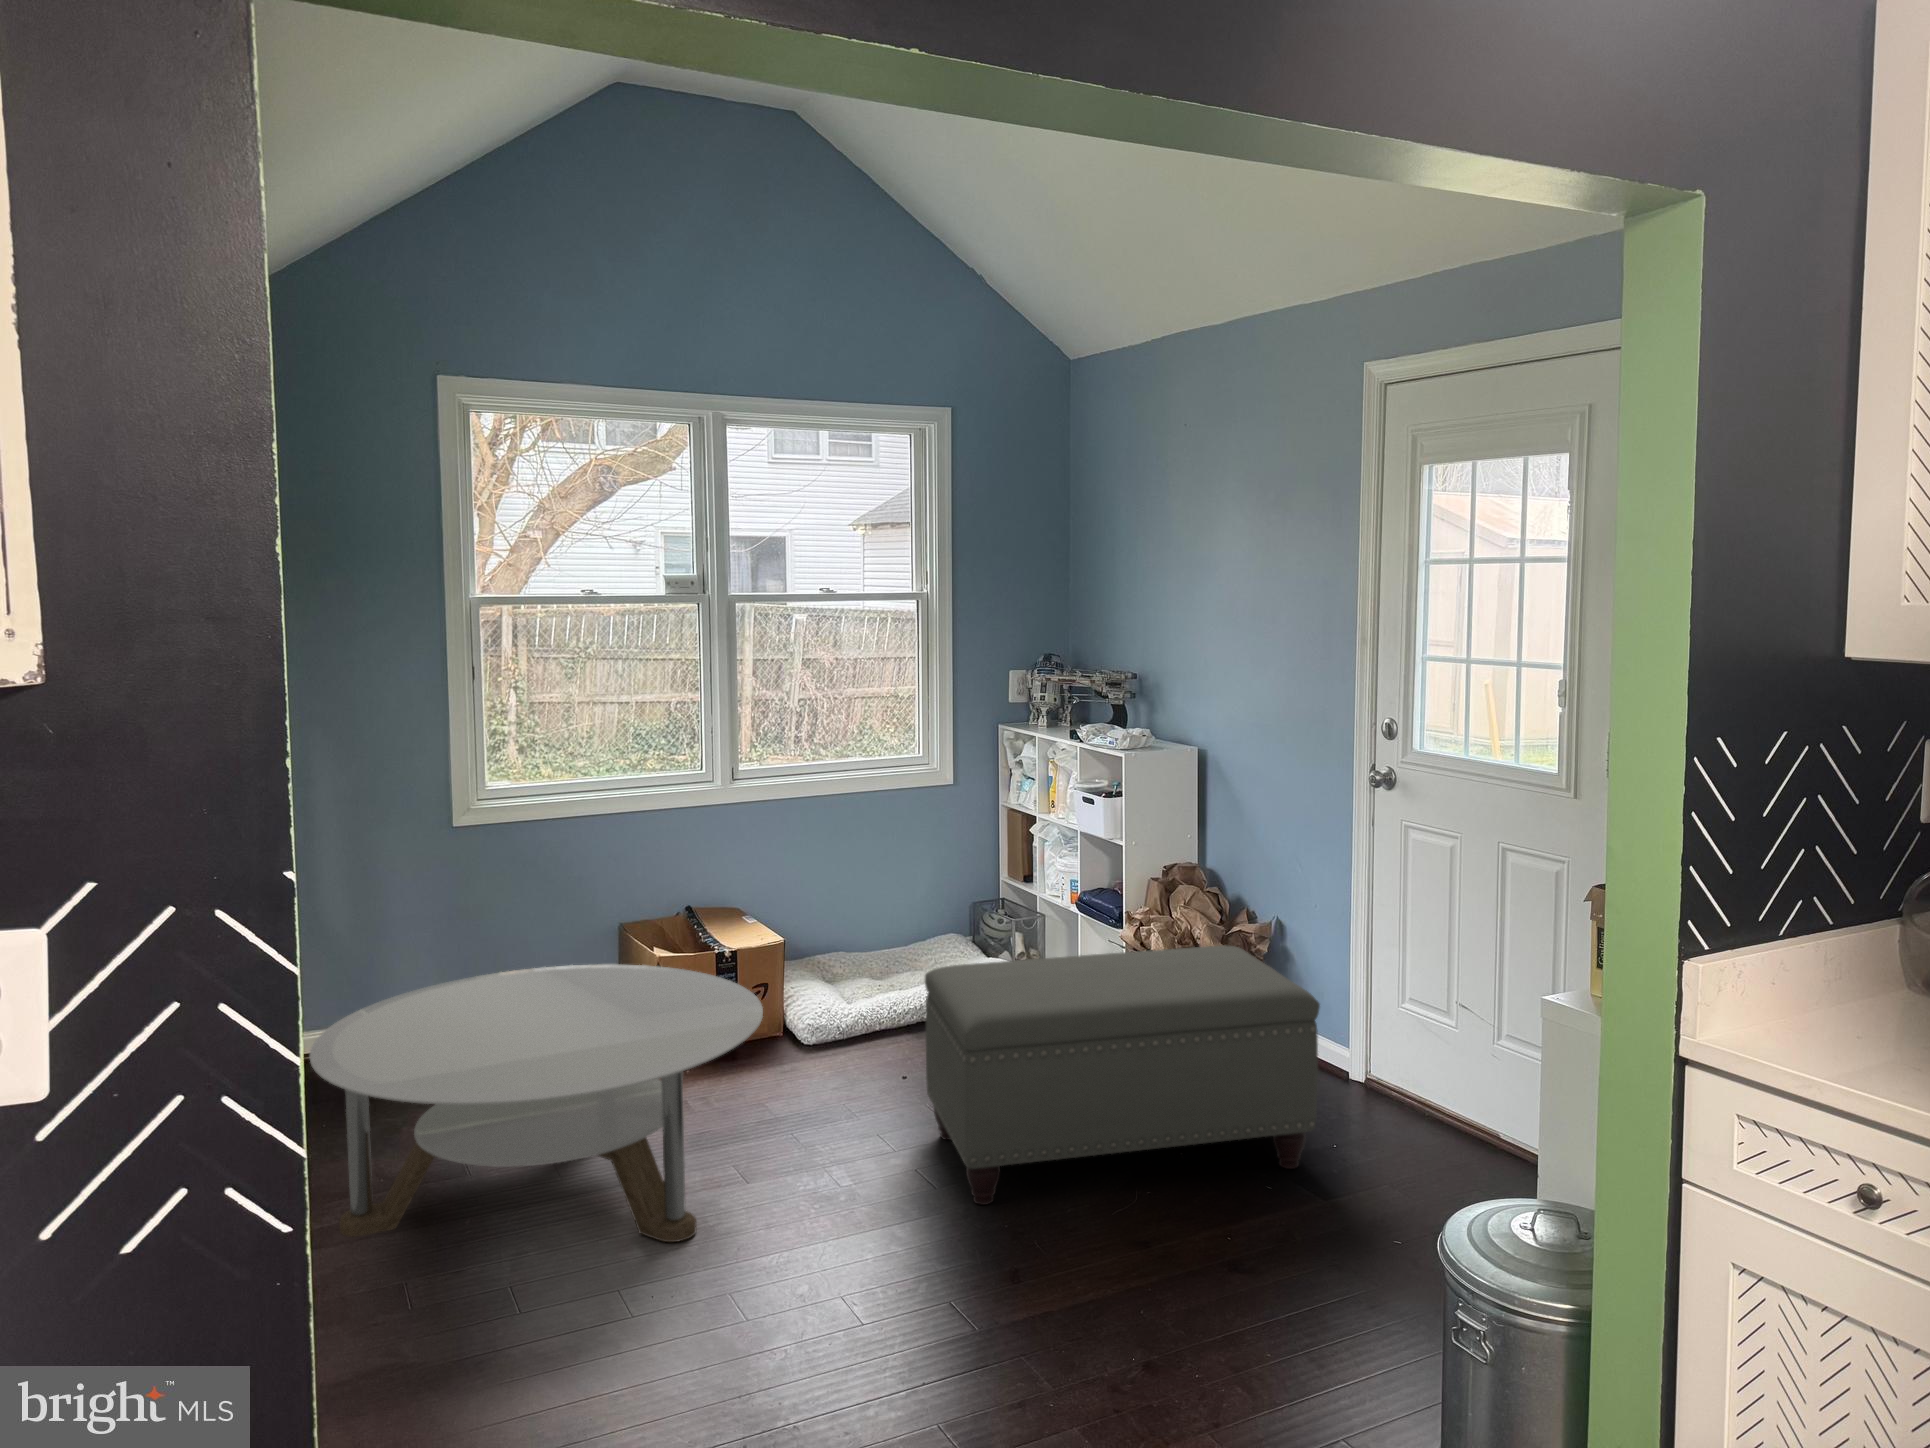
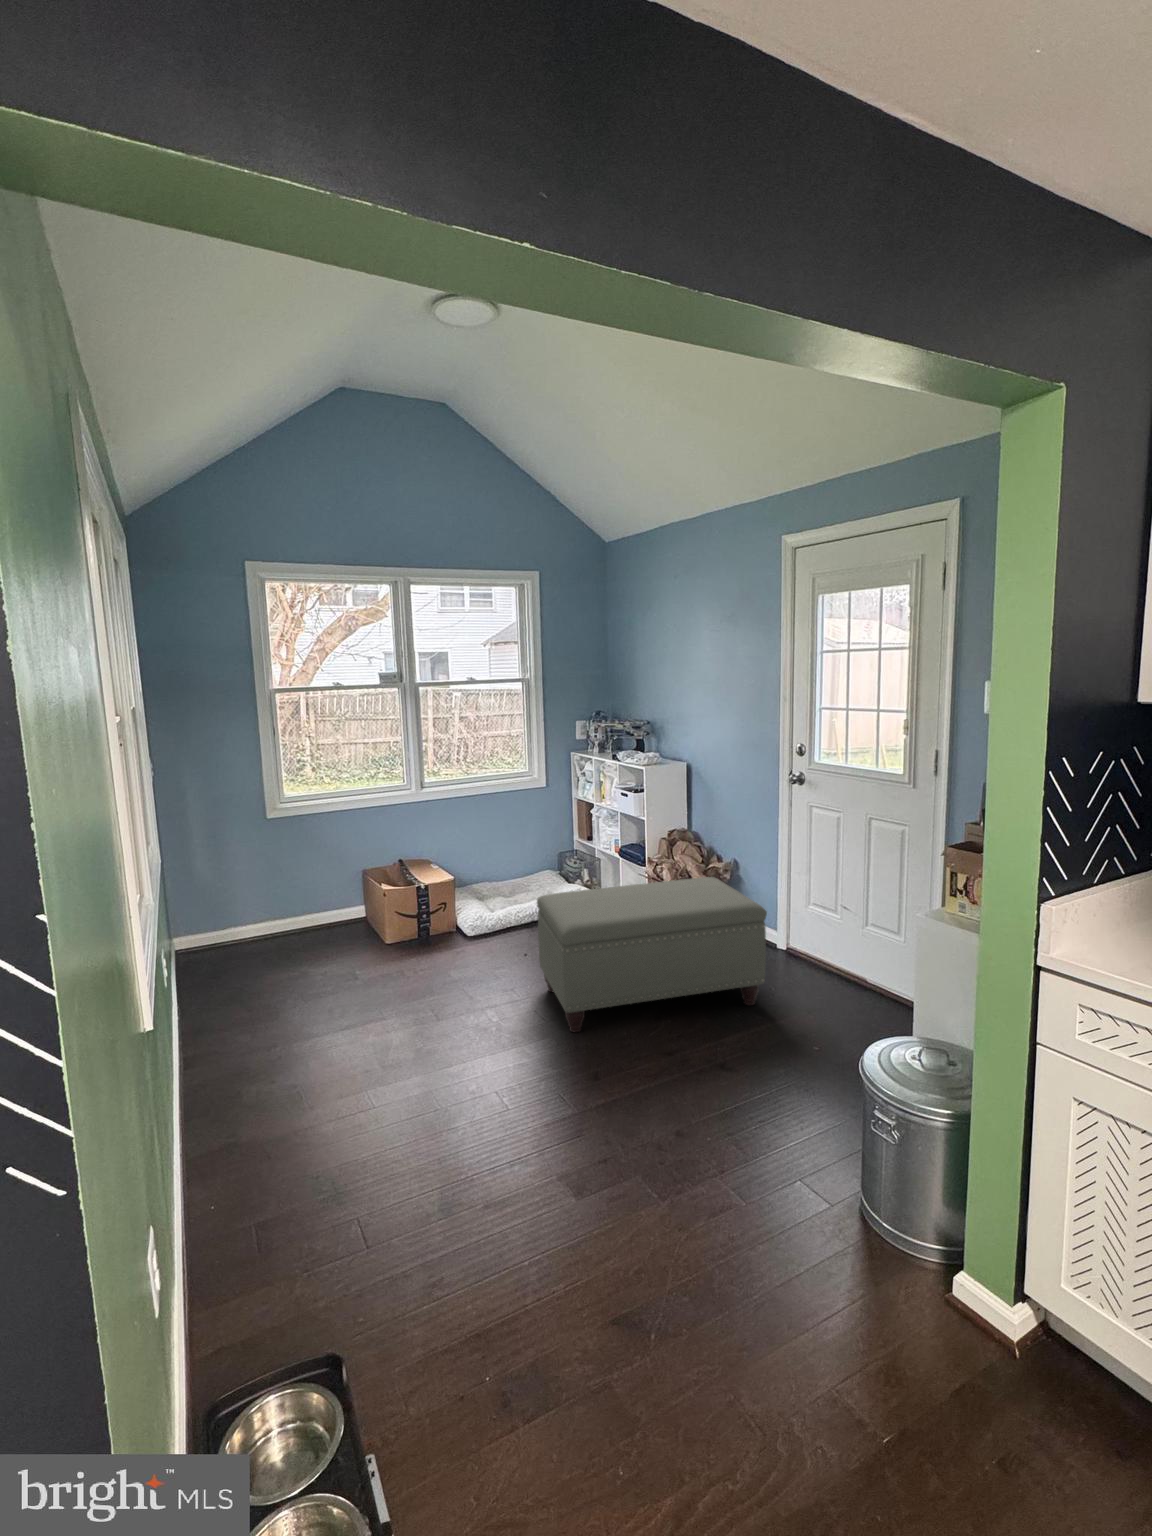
round table: present [310,964,763,1242] -> none [180,897,444,1062]

